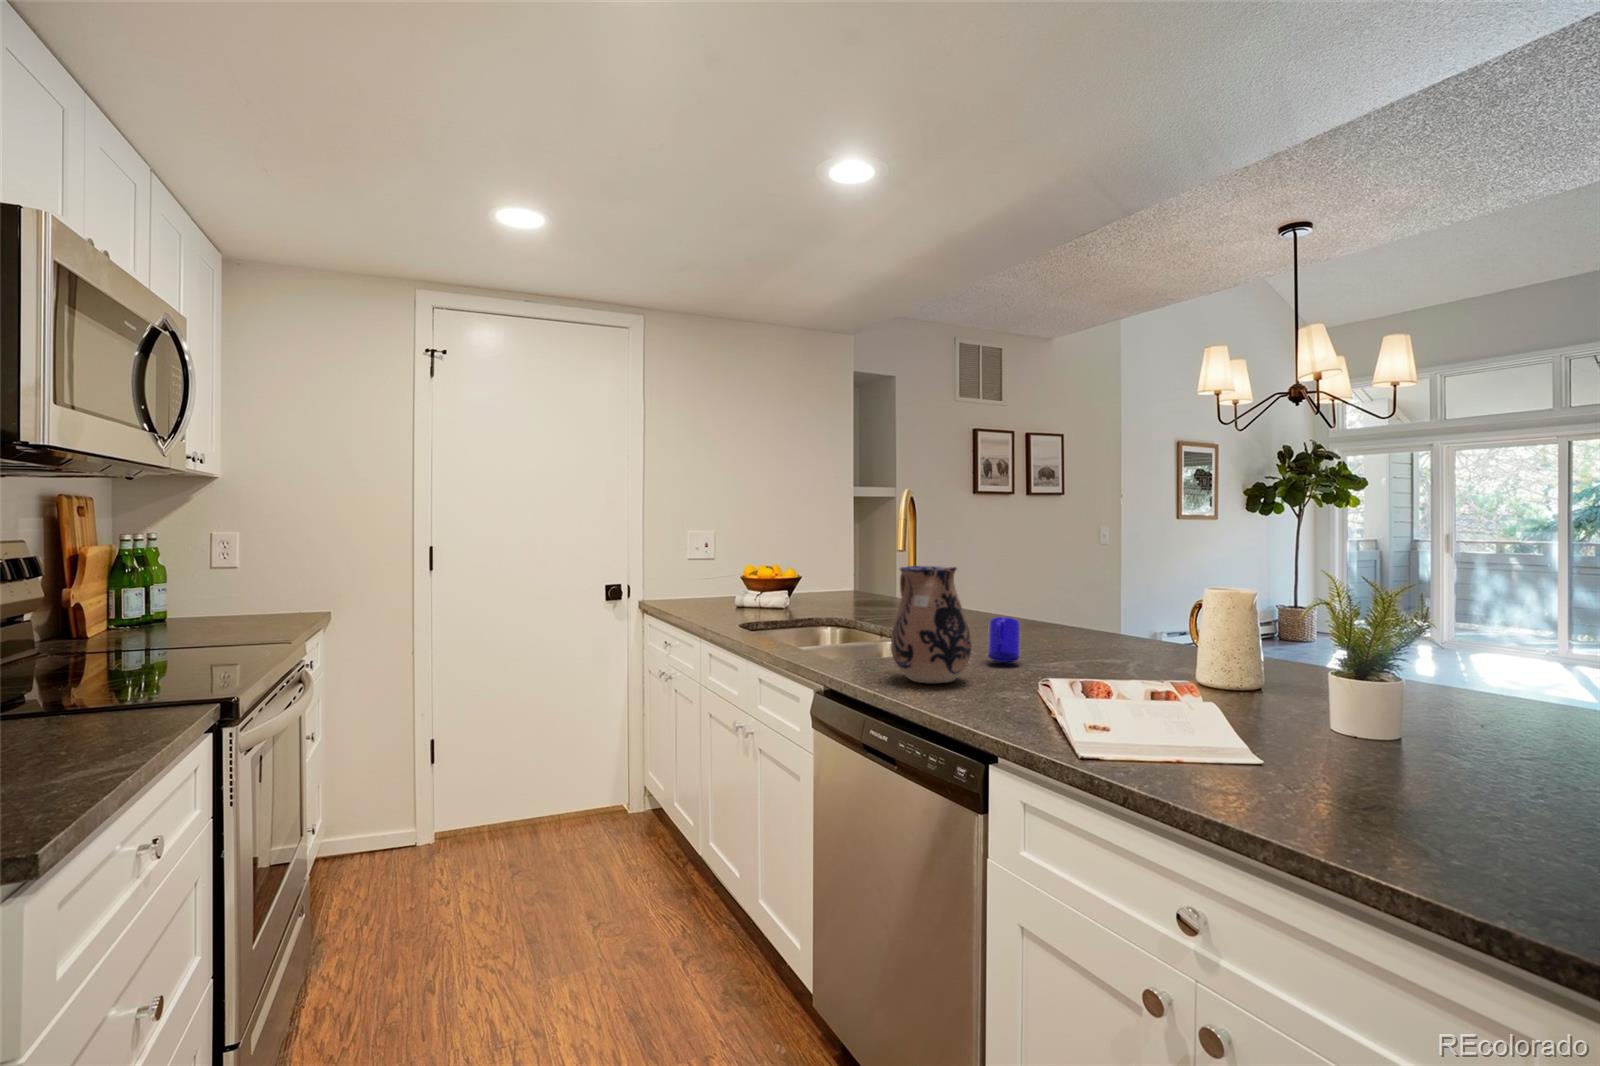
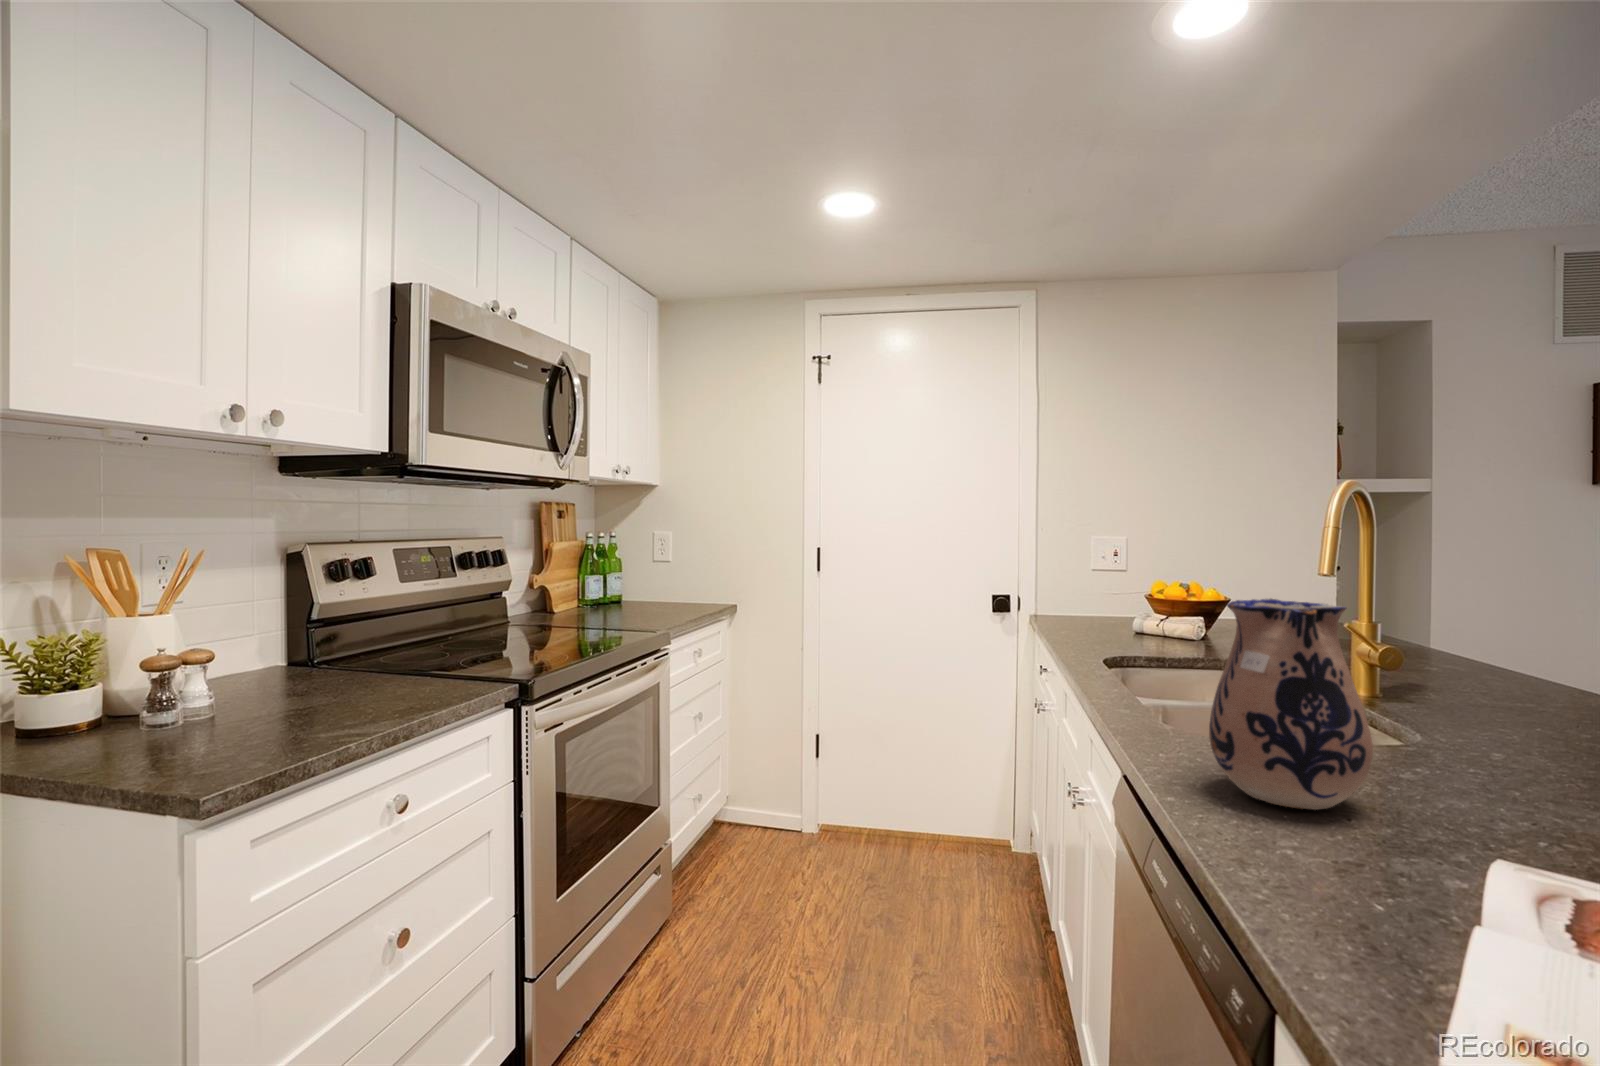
mug: present [988,617,1020,662] -> none [1452,703,1540,791]

